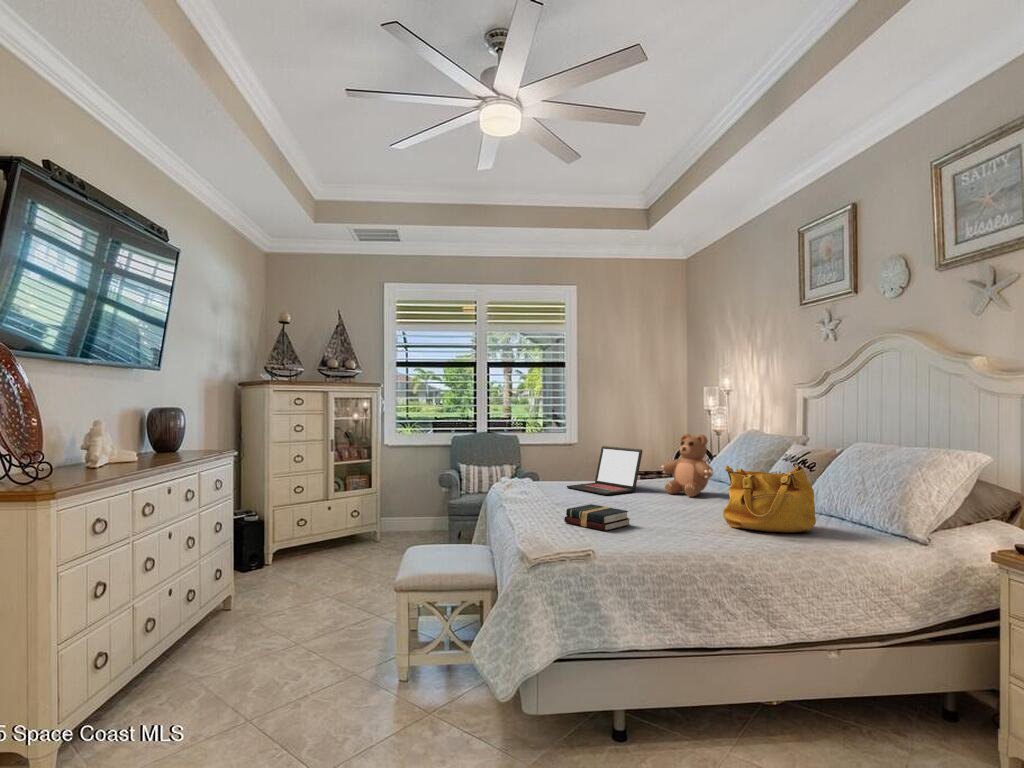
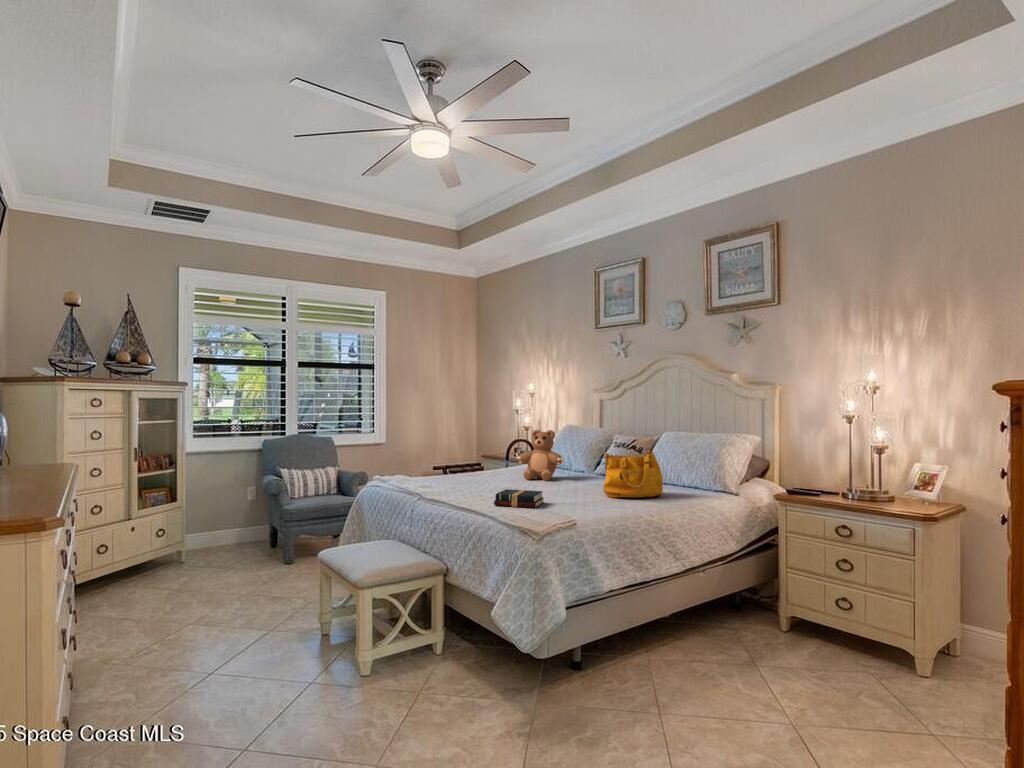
laptop: present [567,446,642,495] -> none [438,443,504,484]

